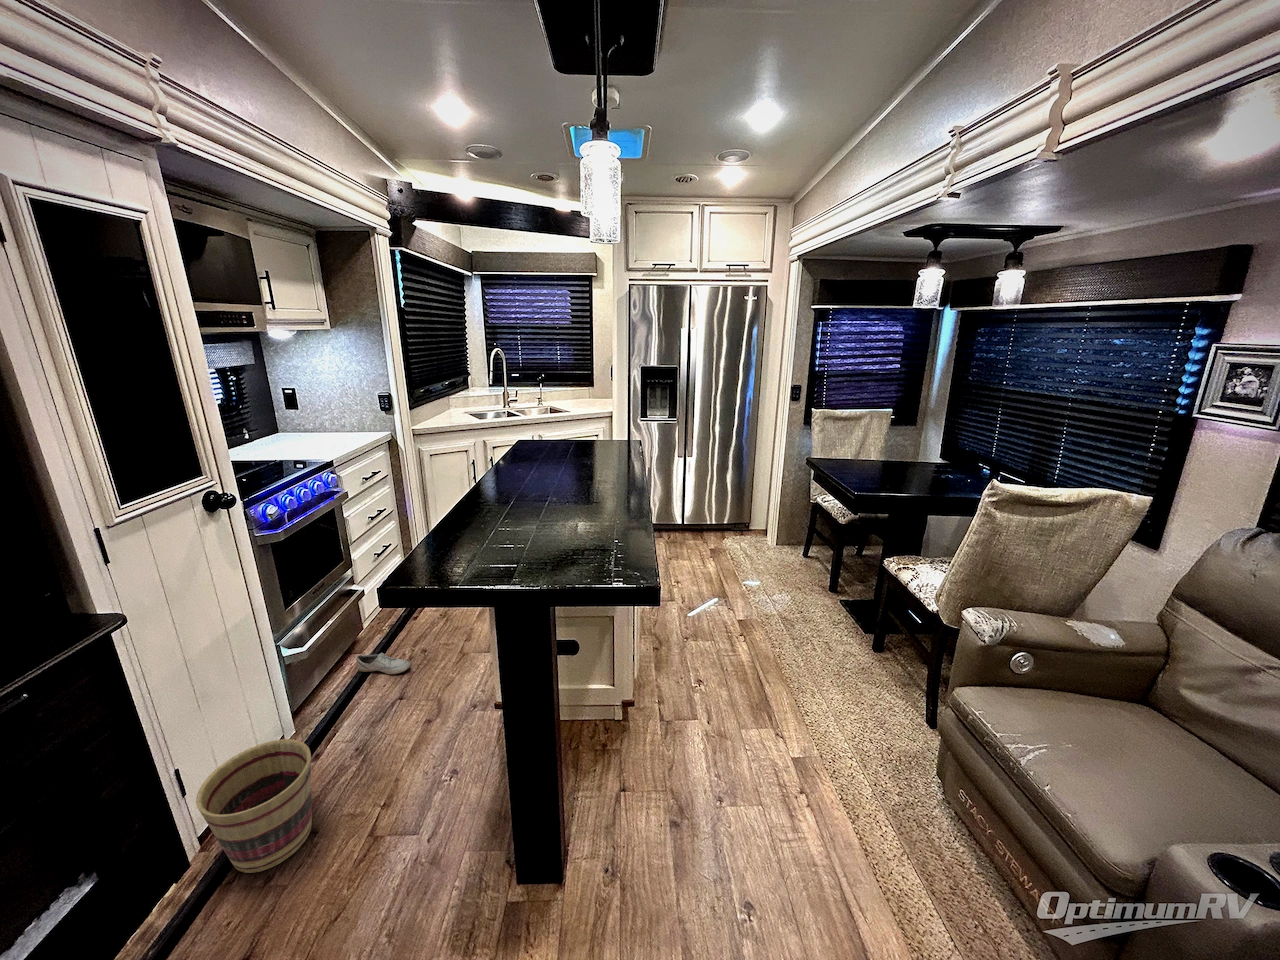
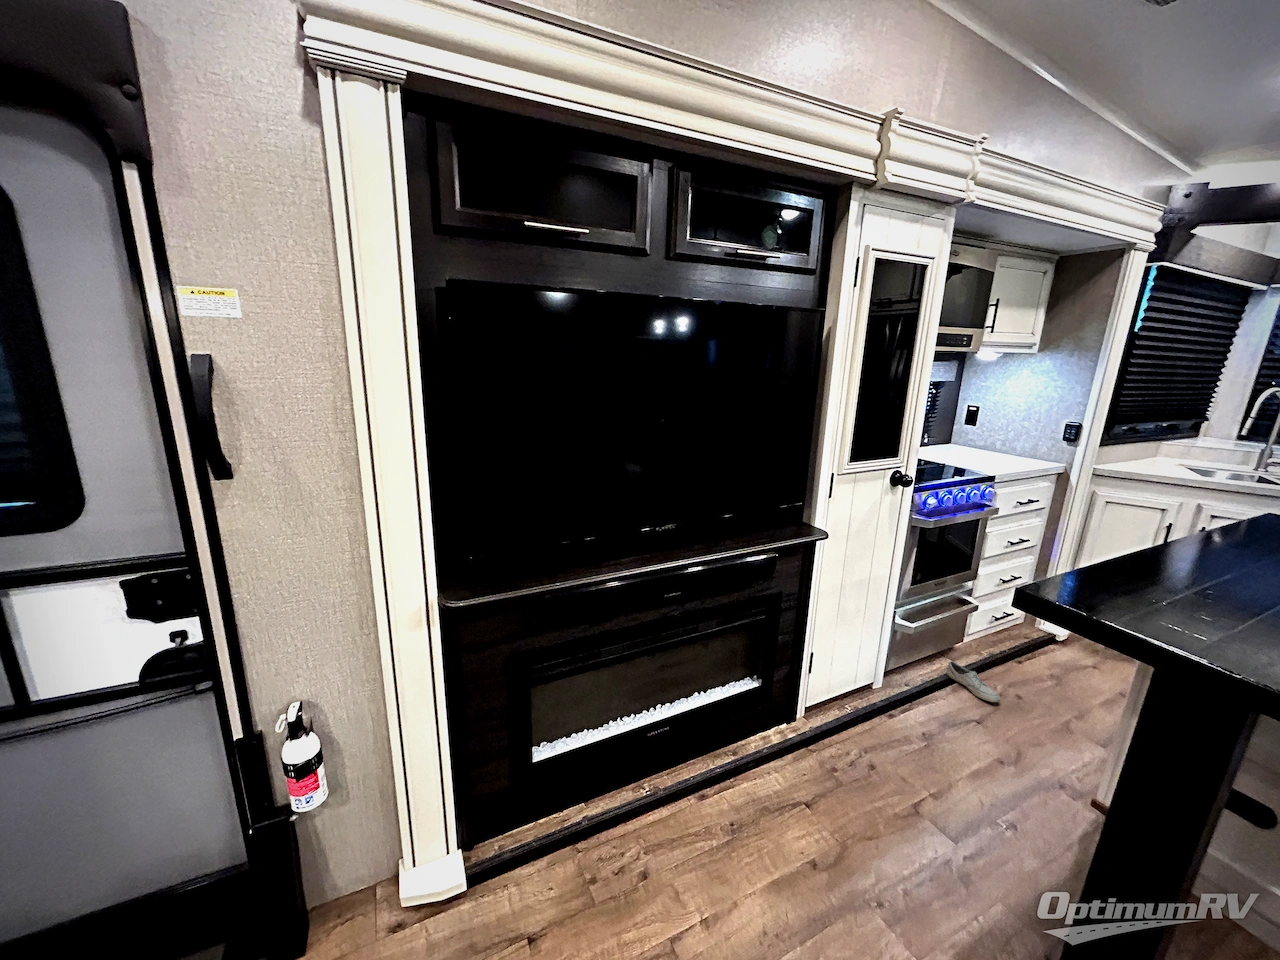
basket: present [196,739,312,873] -> none [816,669,895,768]

